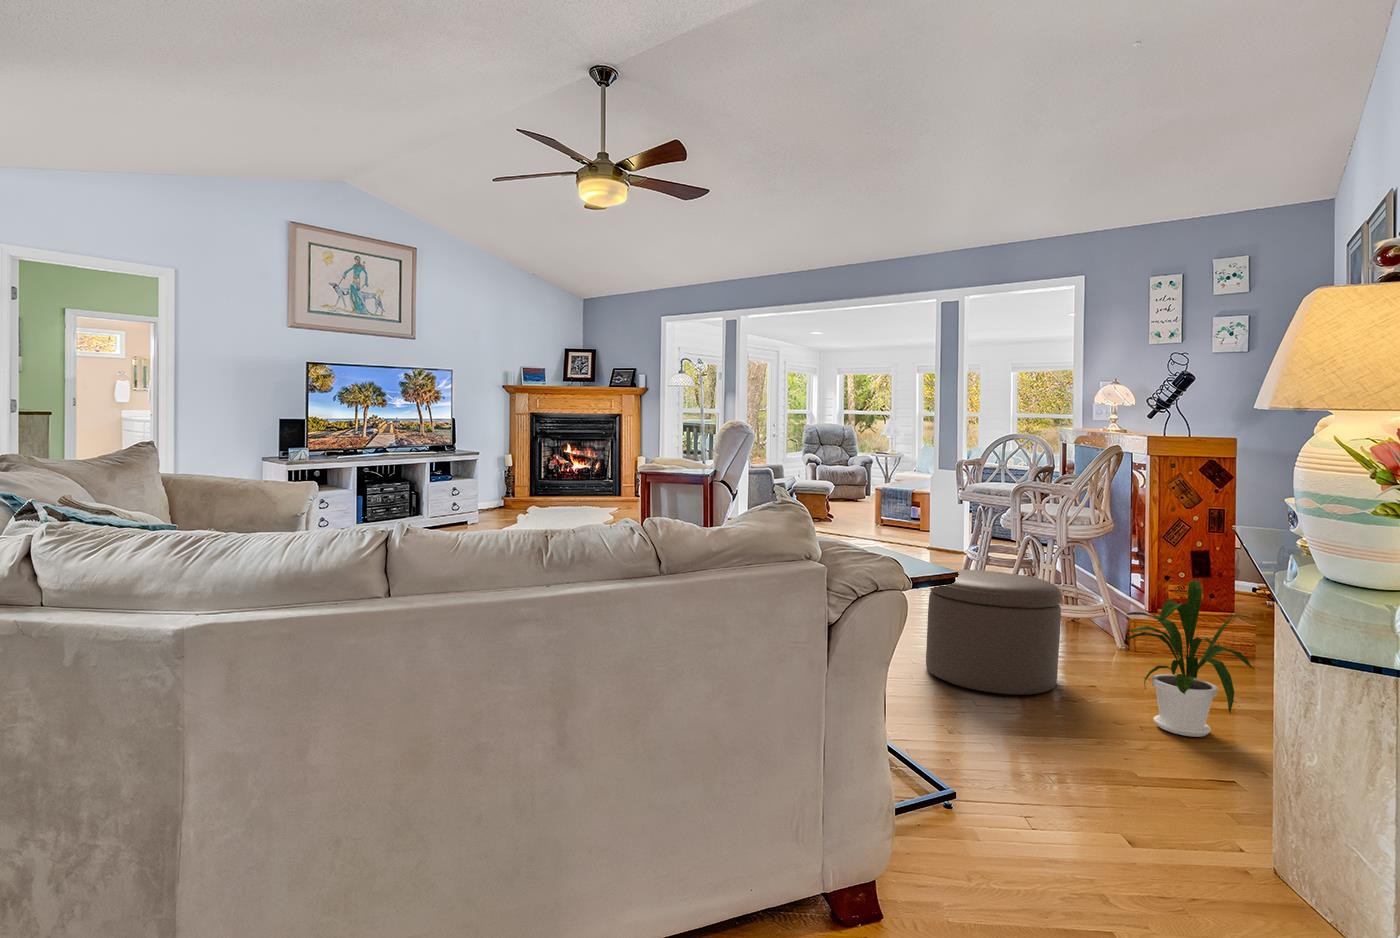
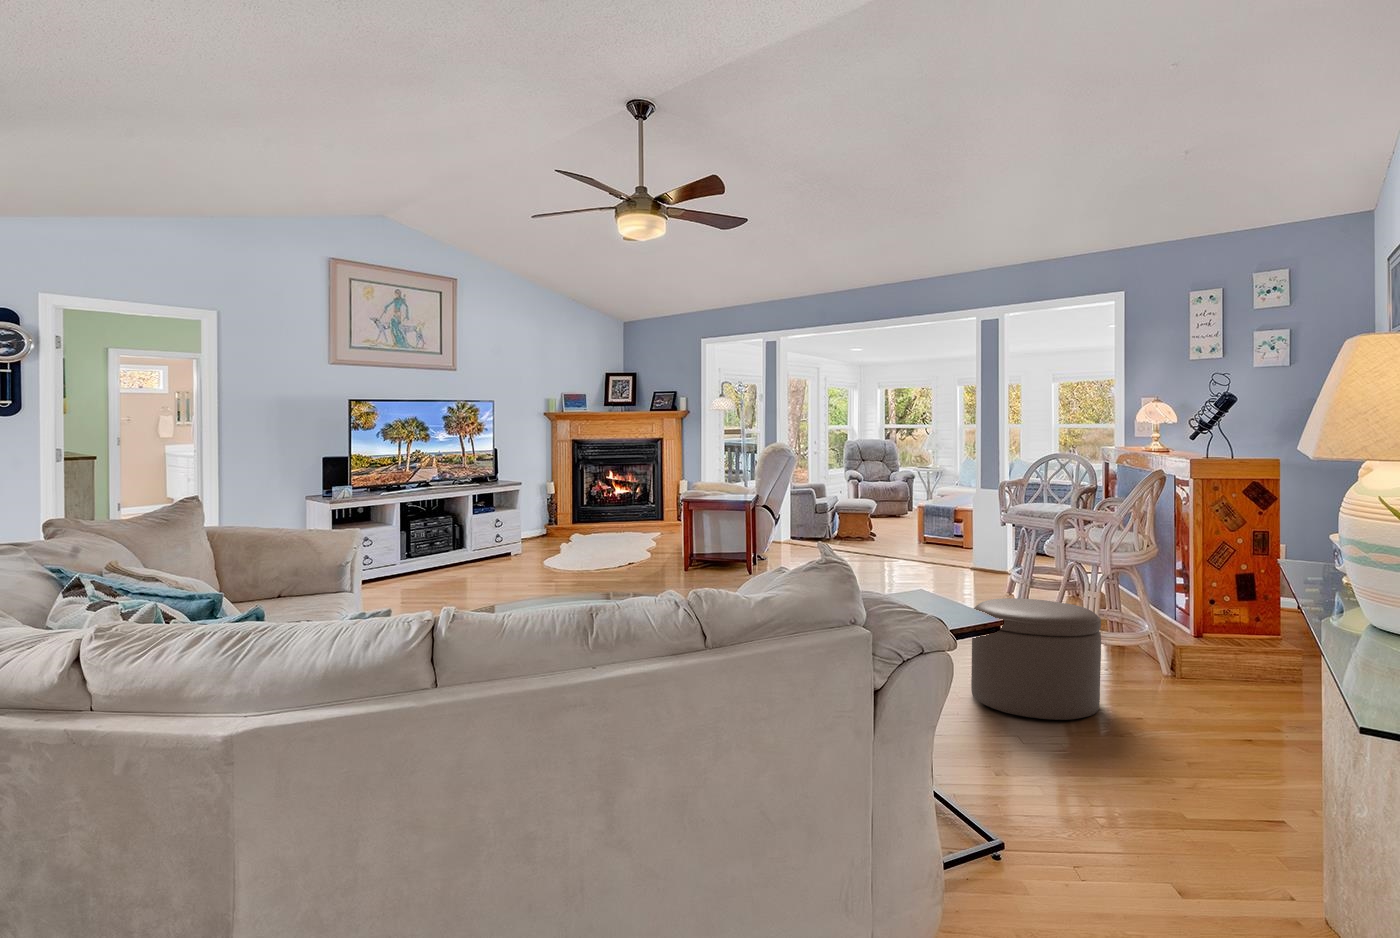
house plant: present [1124,580,1254,737] -> none [1159,607,1289,758]

